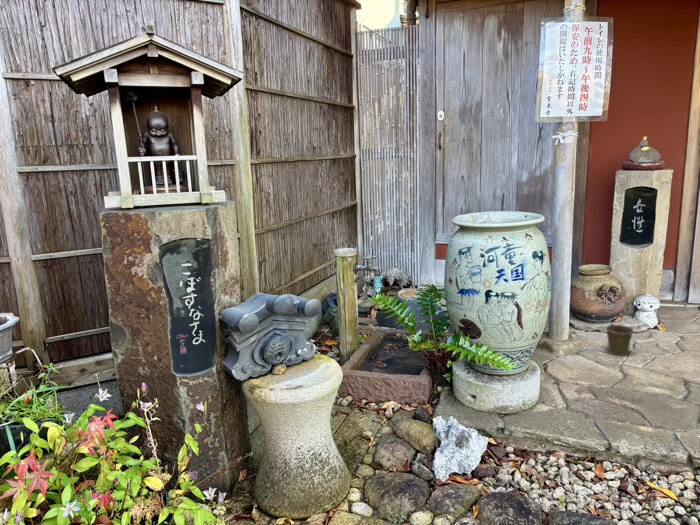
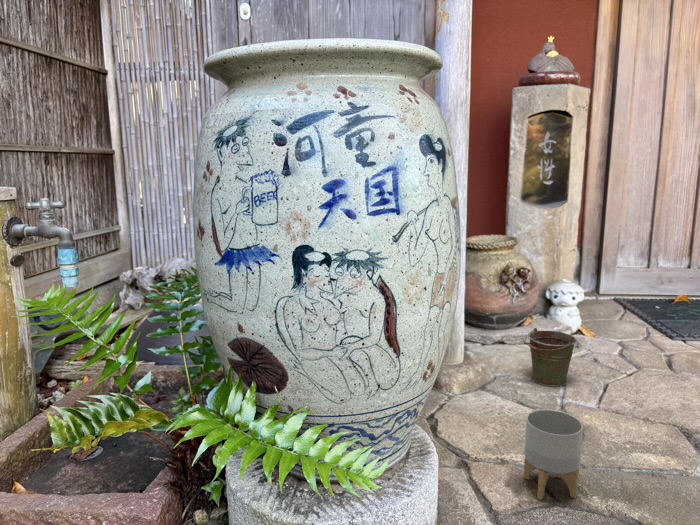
planter: none [582,359,608,397] -> present [524,409,583,500]

